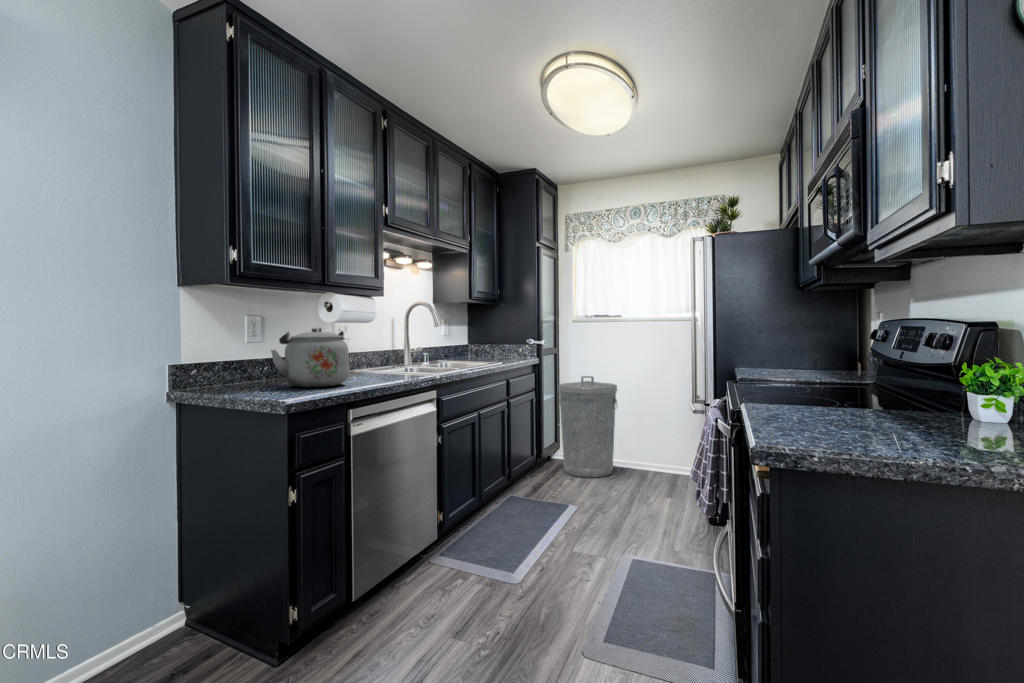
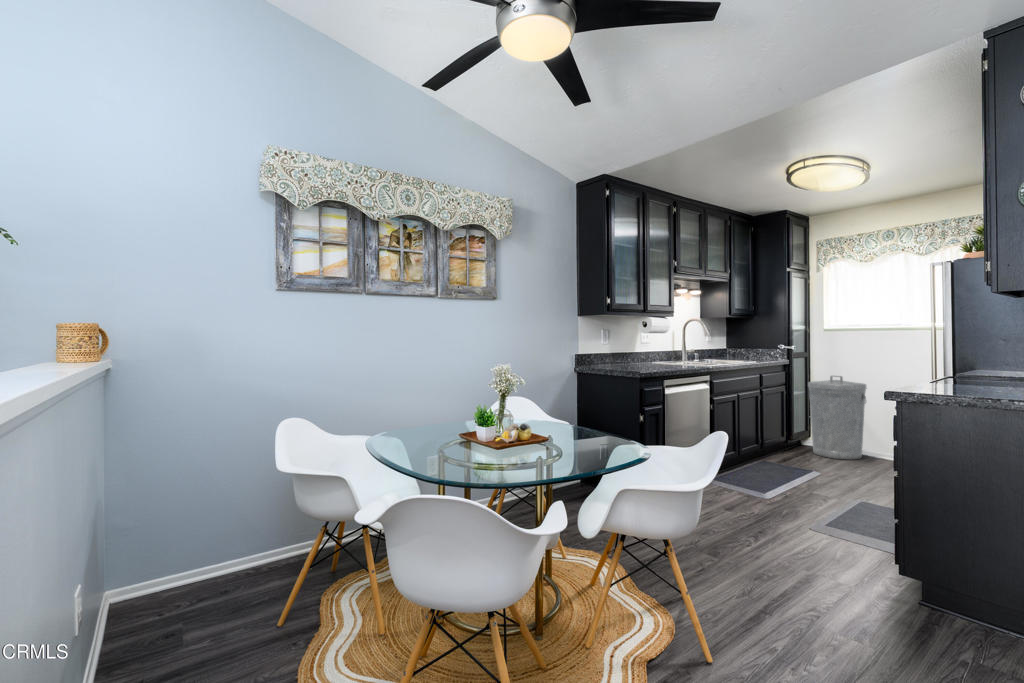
kettle: present [271,328,349,387] -> none [619,336,659,369]

